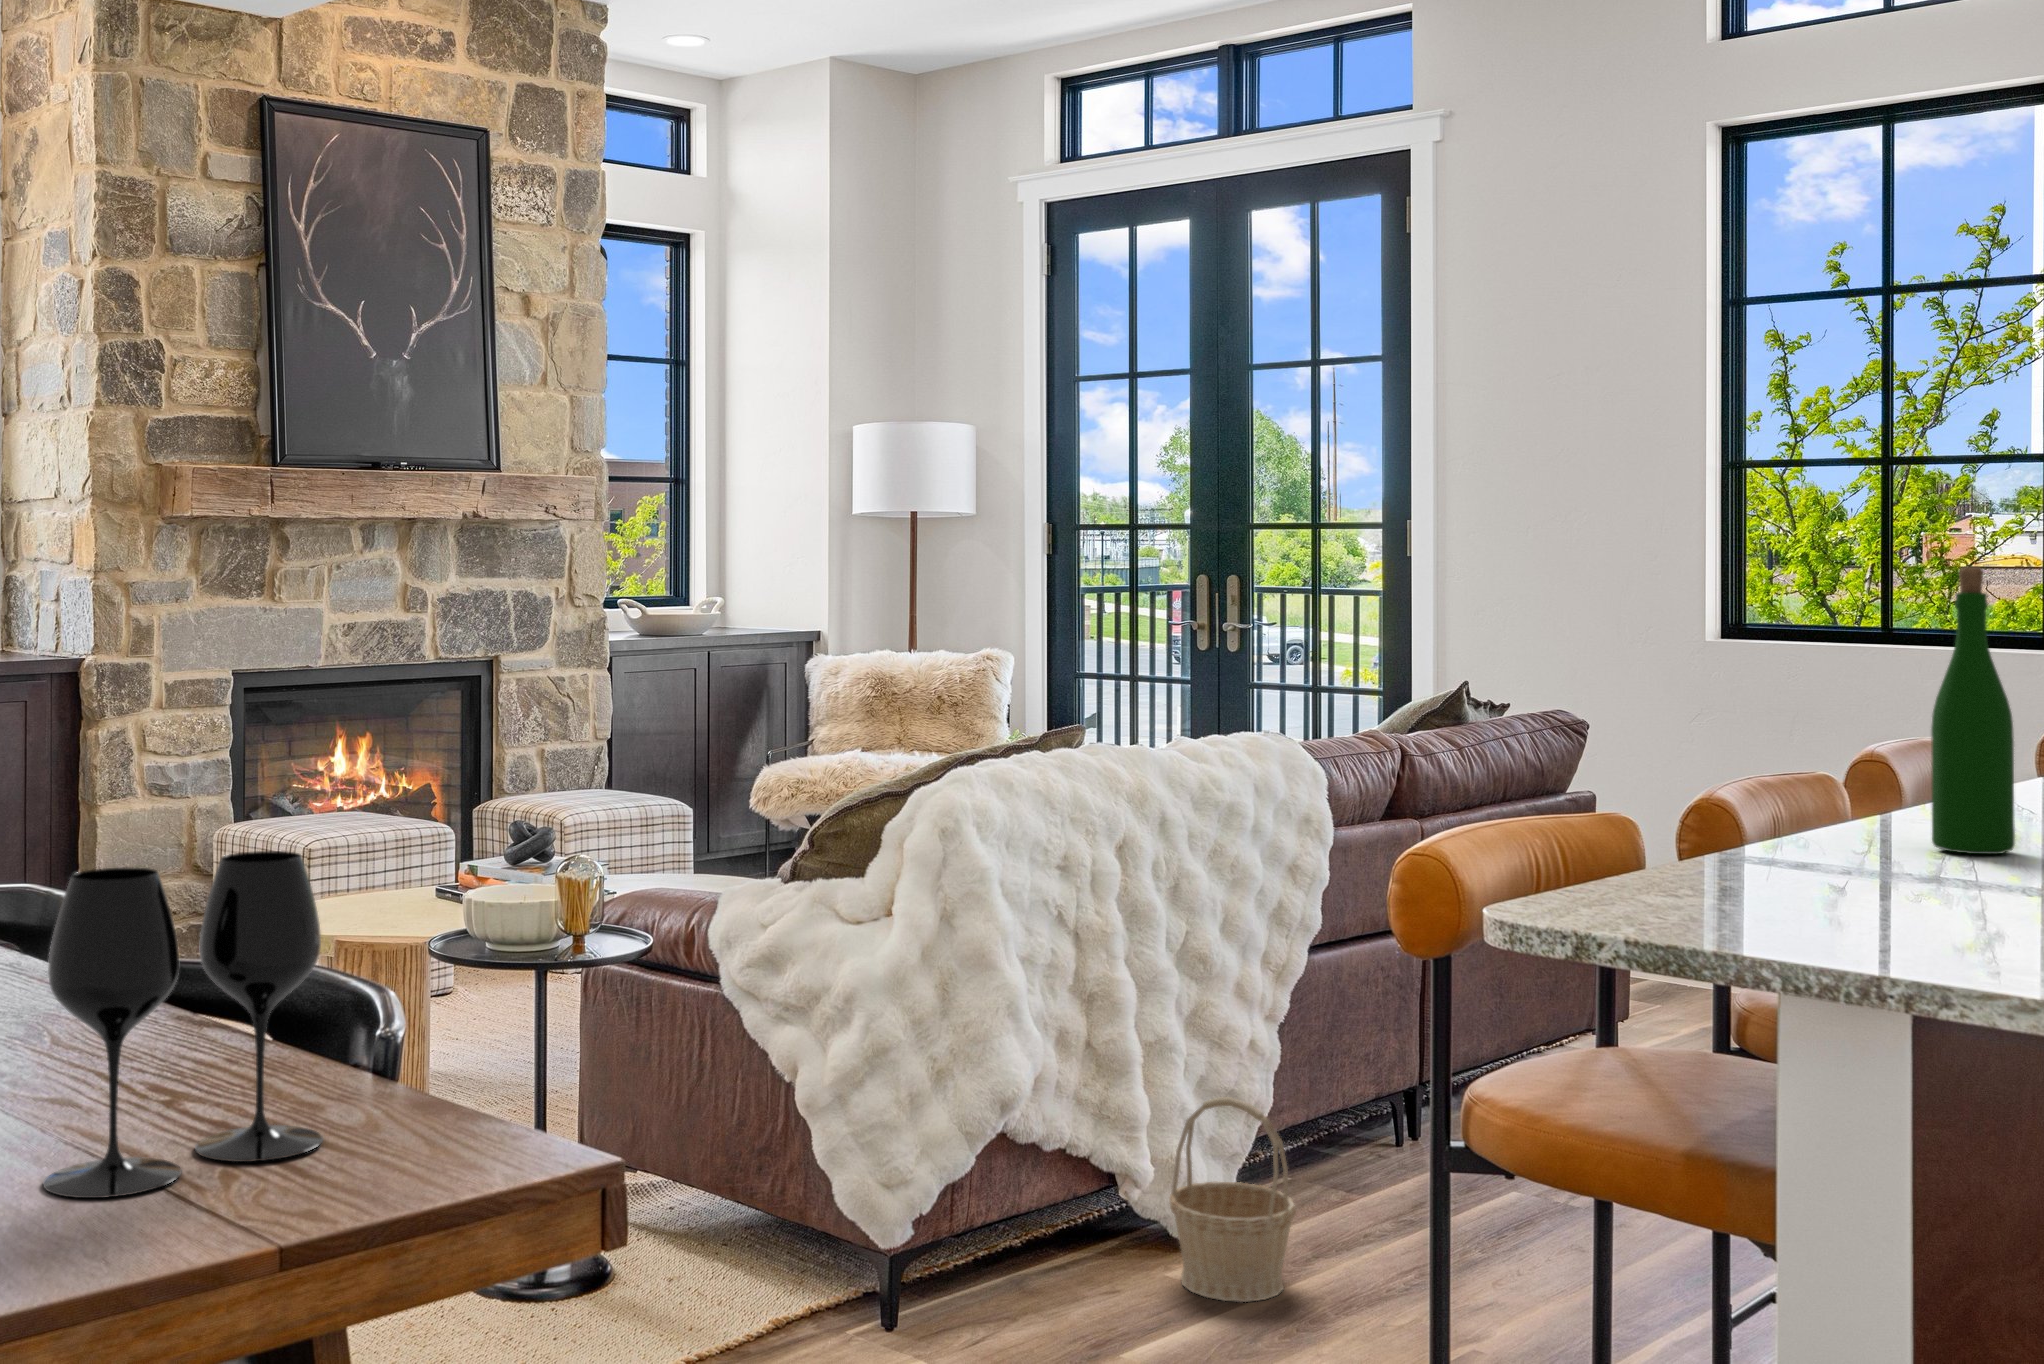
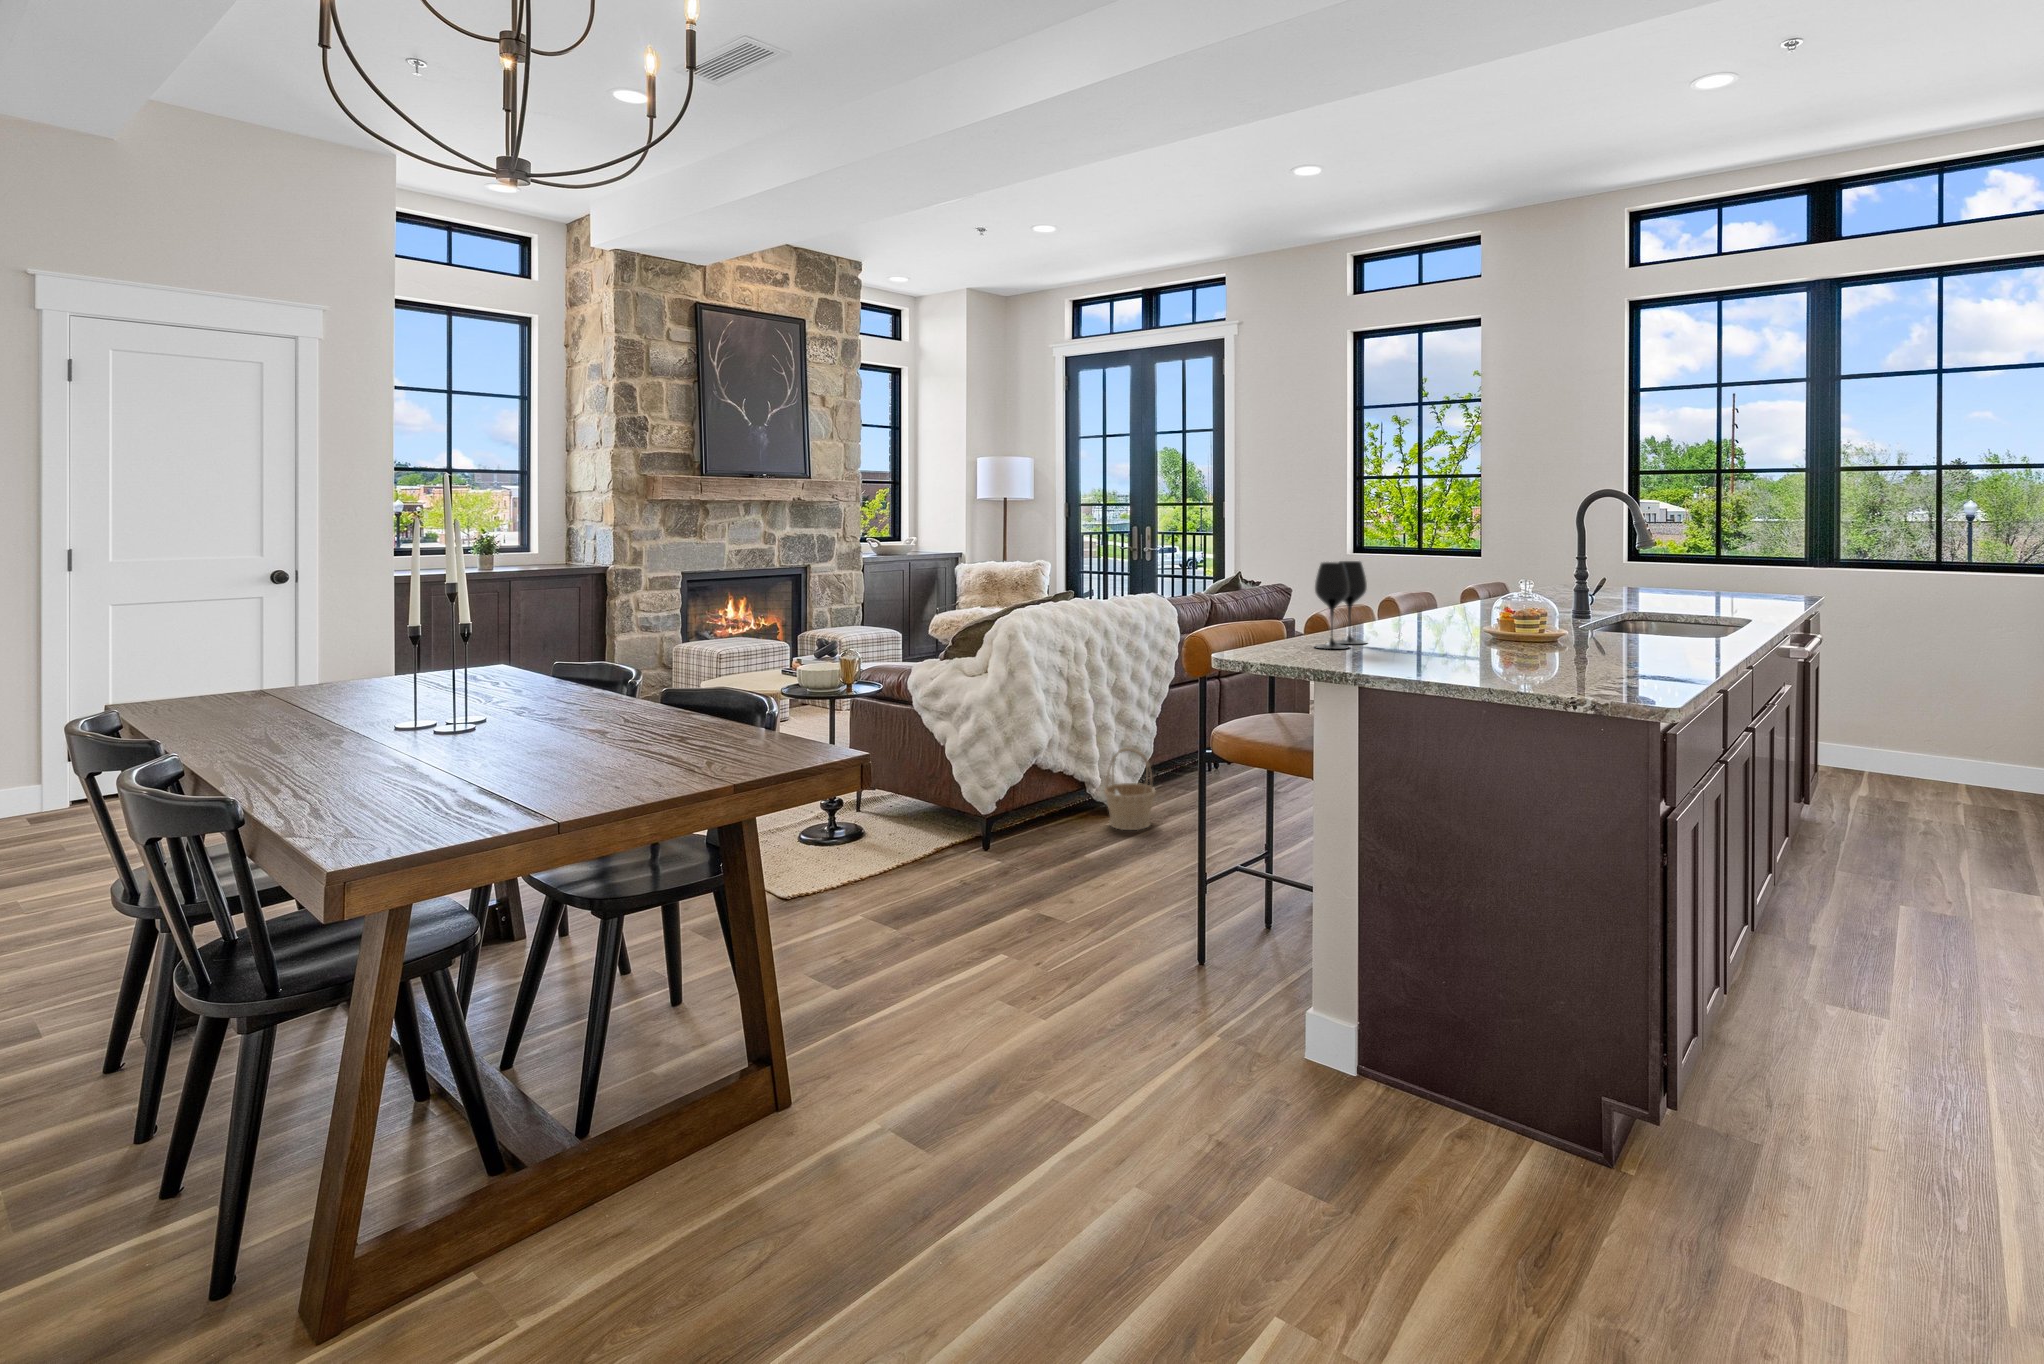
wine bottle: present [1931,567,2015,854] -> none [1373,531,1402,637]
wine glass: present [43,851,323,1198] -> present [1315,561,1367,649]

